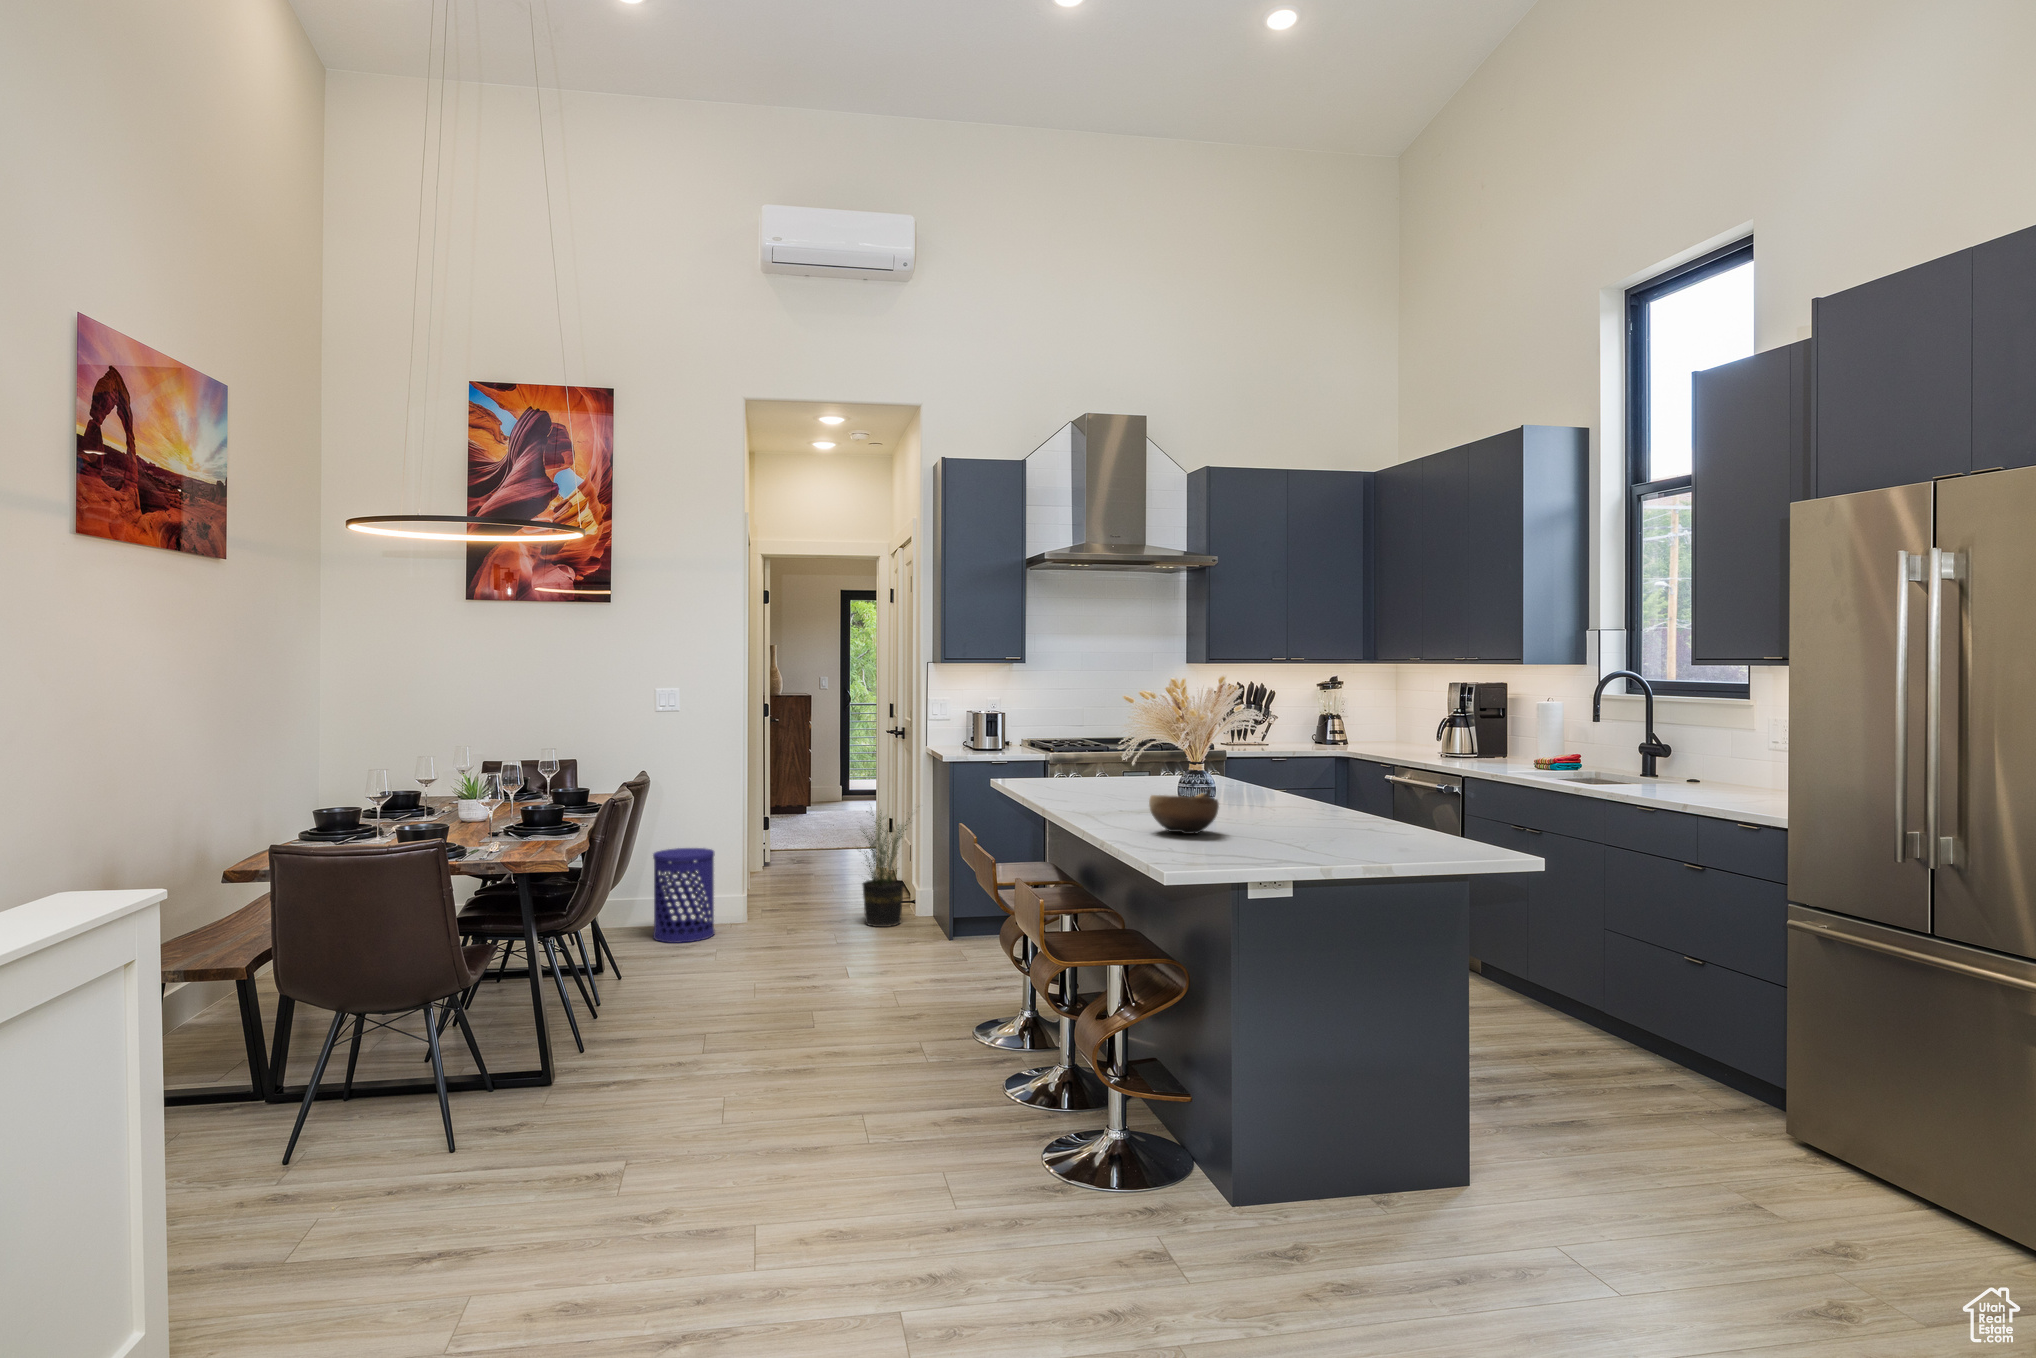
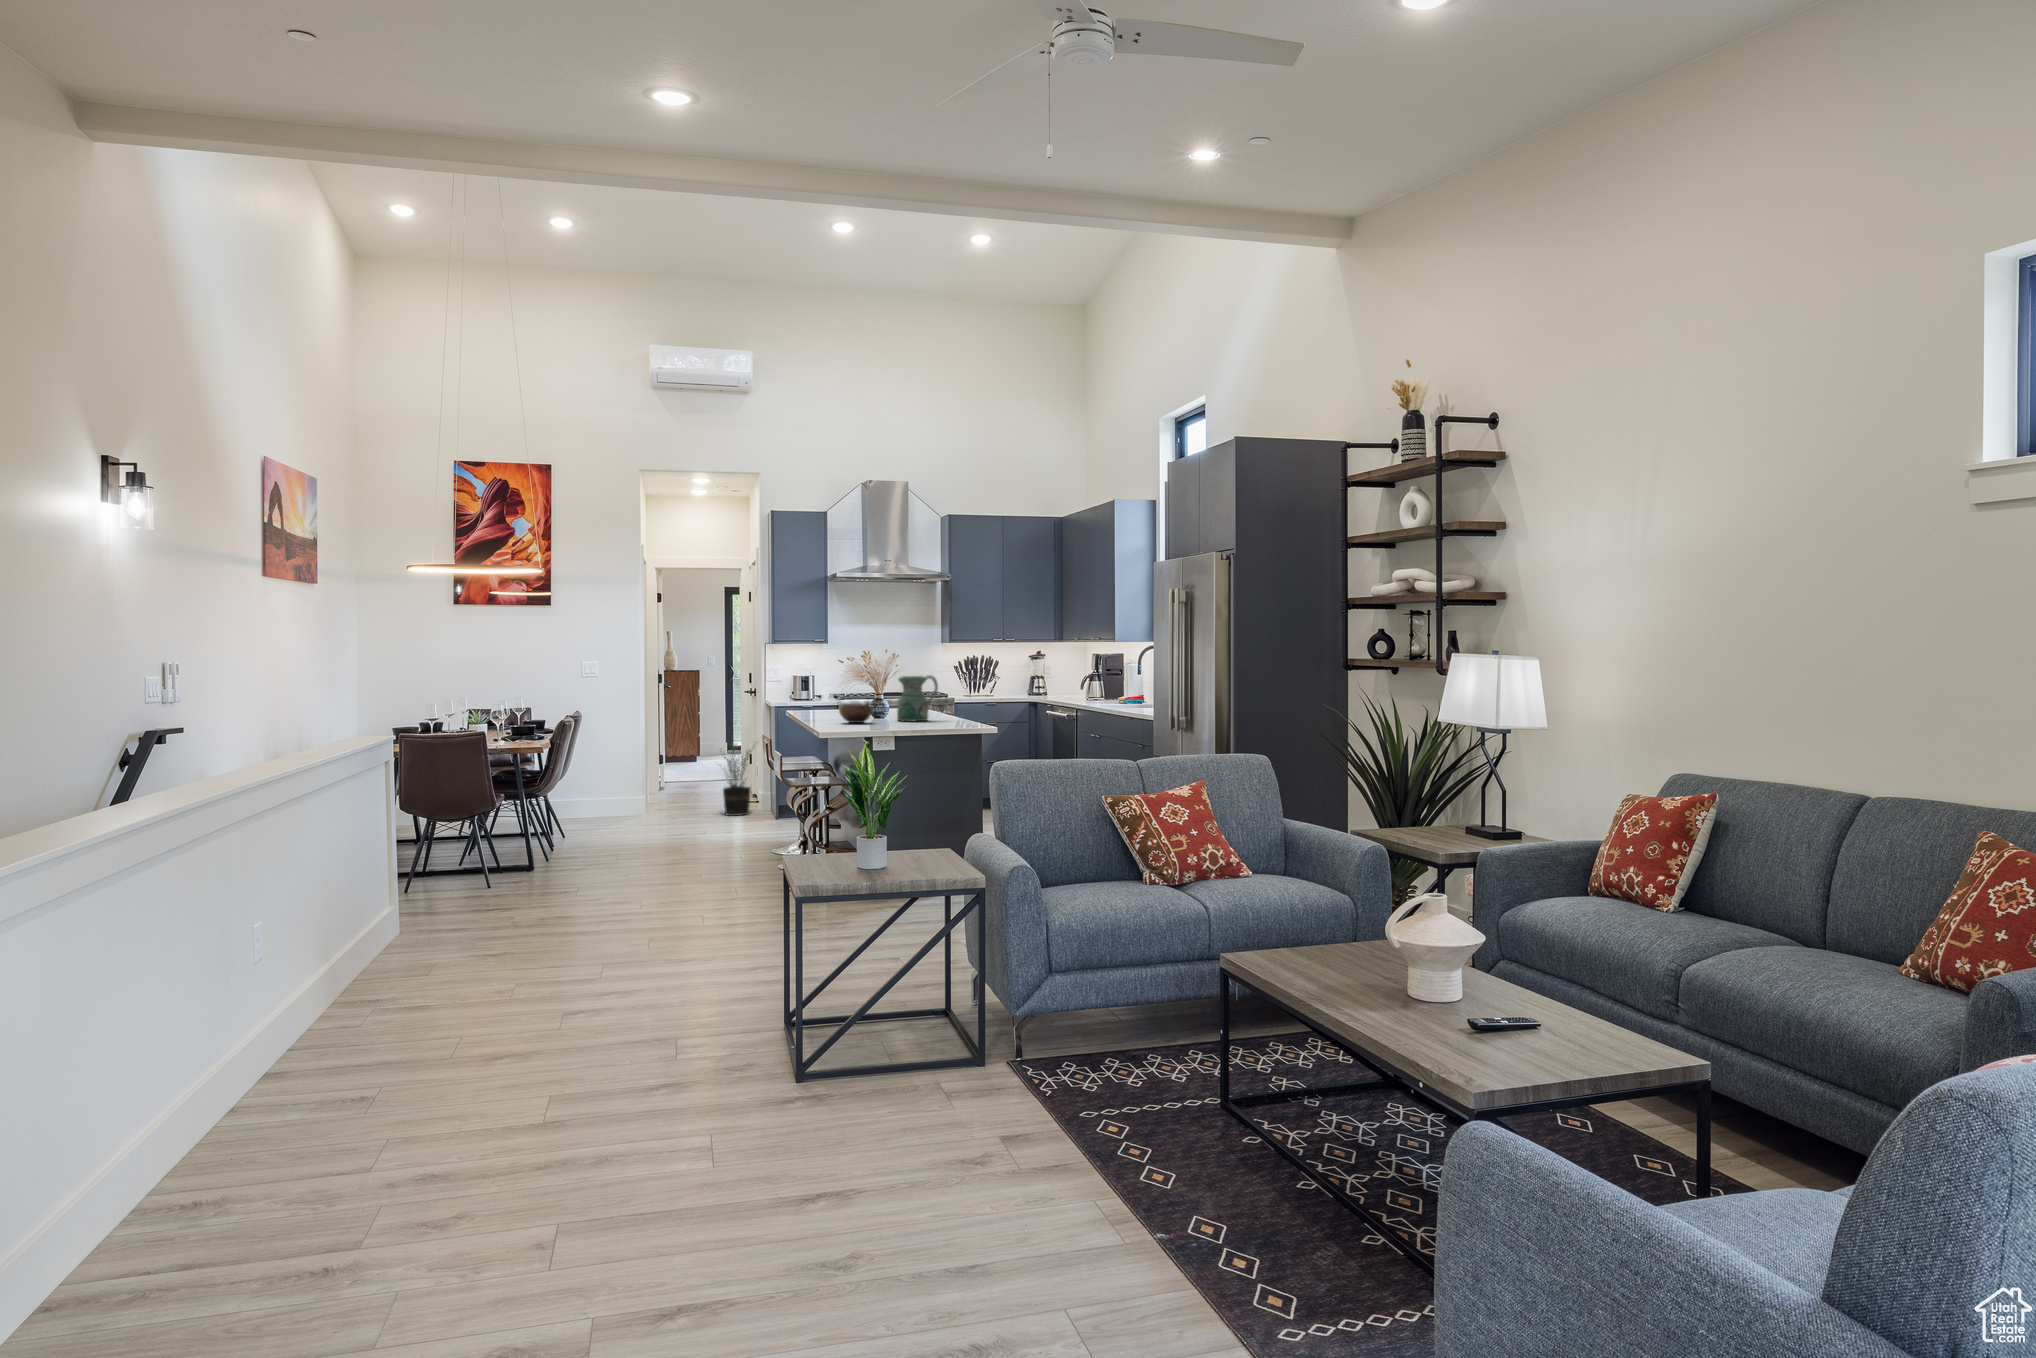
ceramic pitcher: none [1252,732,1331,828] -> present [897,675,938,722]
waste bin: present [653,848,715,943] -> none [583,766,624,825]

